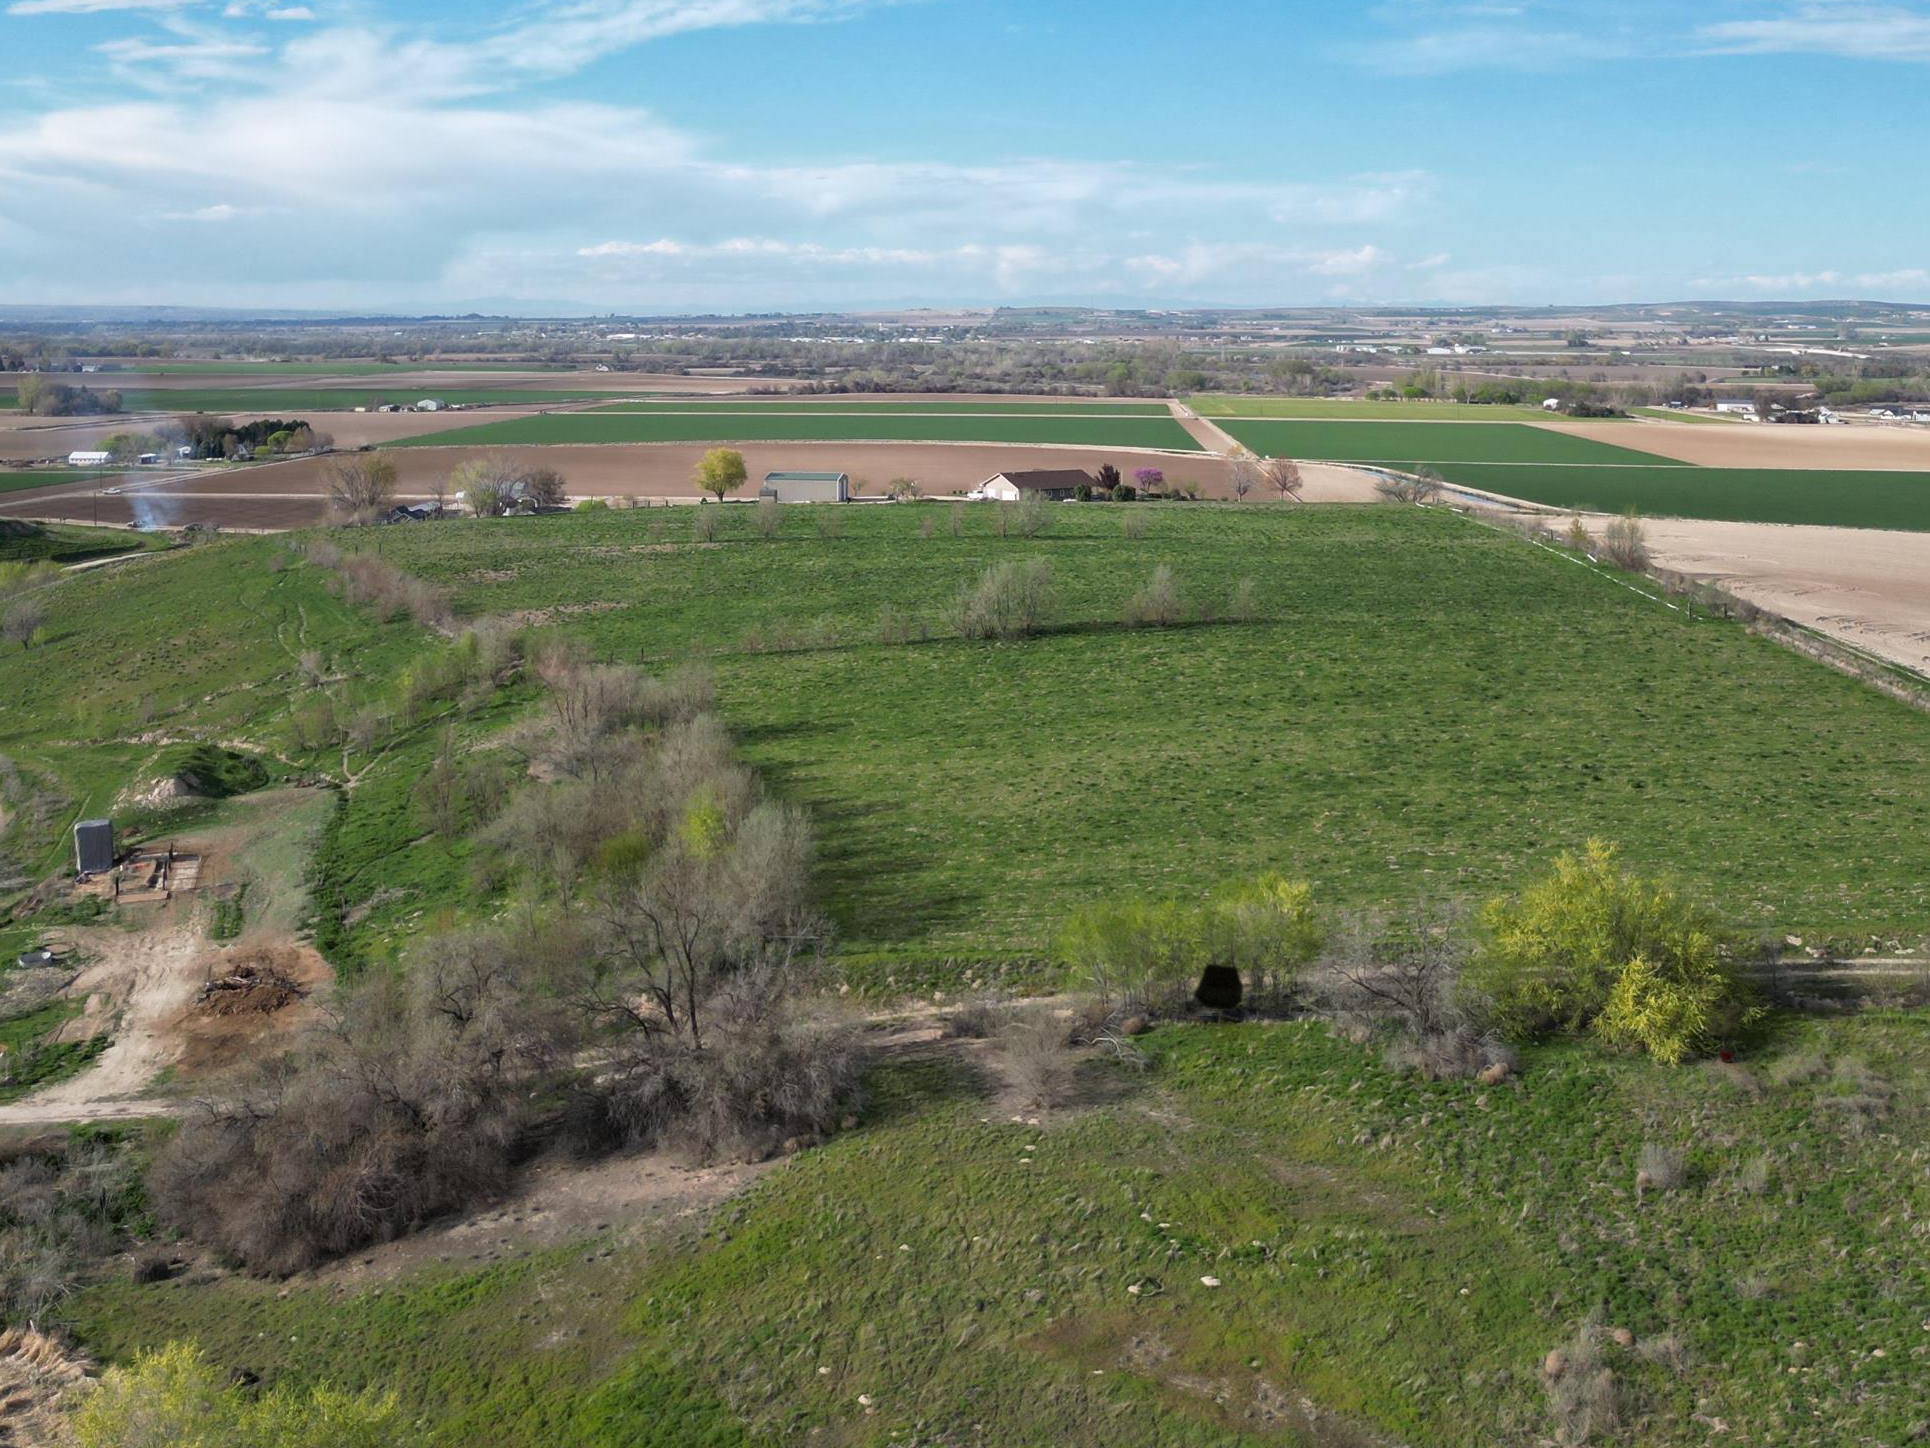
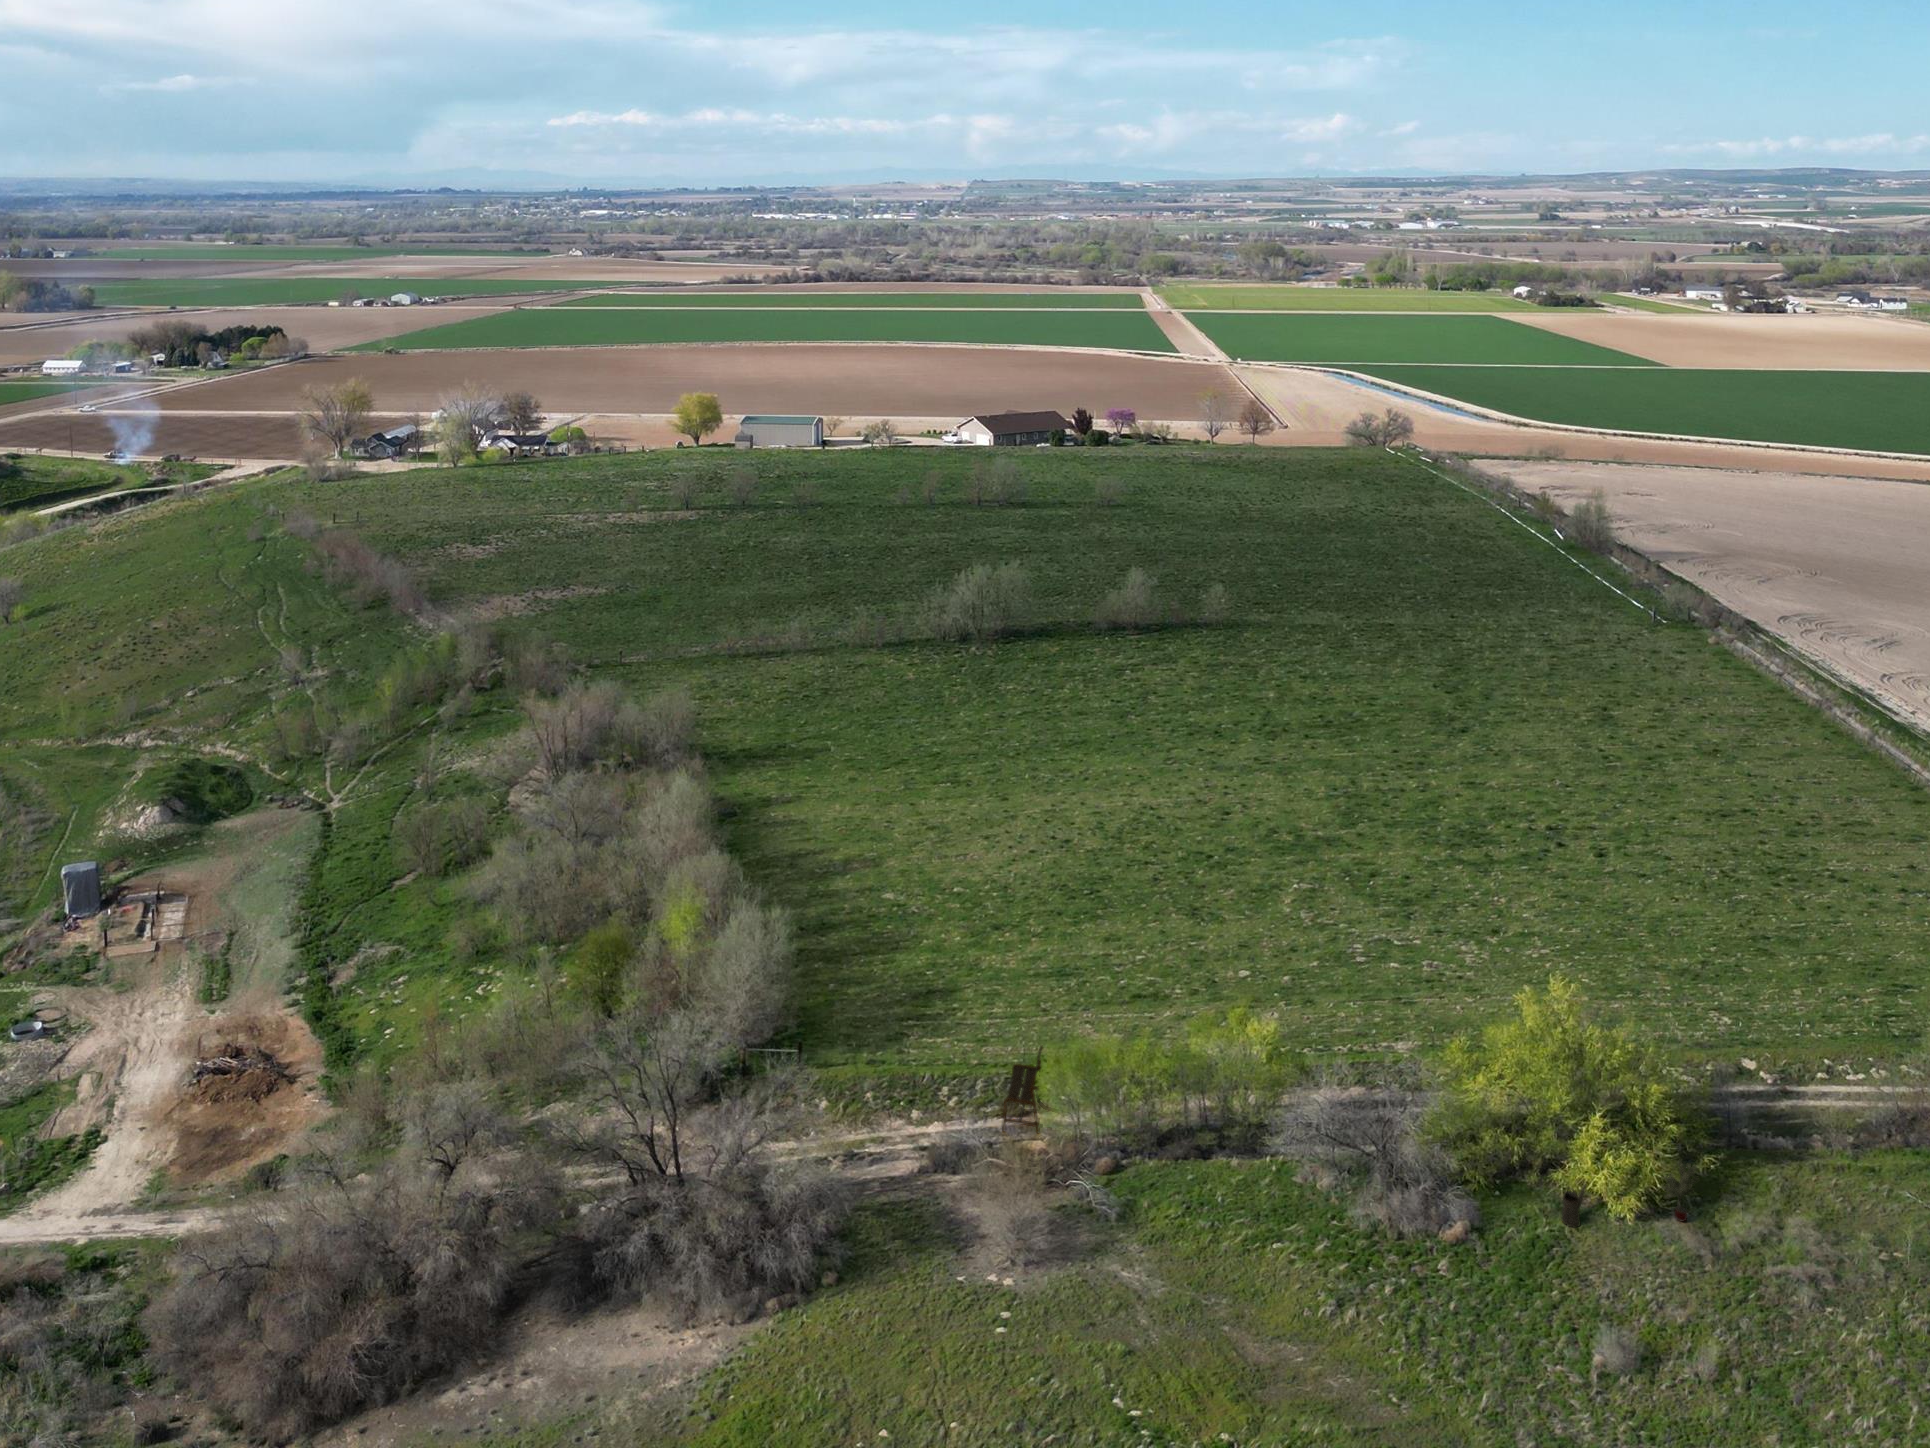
bench: none [1025,924,1071,1008] -> present [1002,1046,1042,1133]
lounge chair: present [1194,964,1243,1026] -> none [1167,1092,1215,1160]
watering can: none [1602,1025,1627,1068] -> present [1561,1184,1586,1227]

